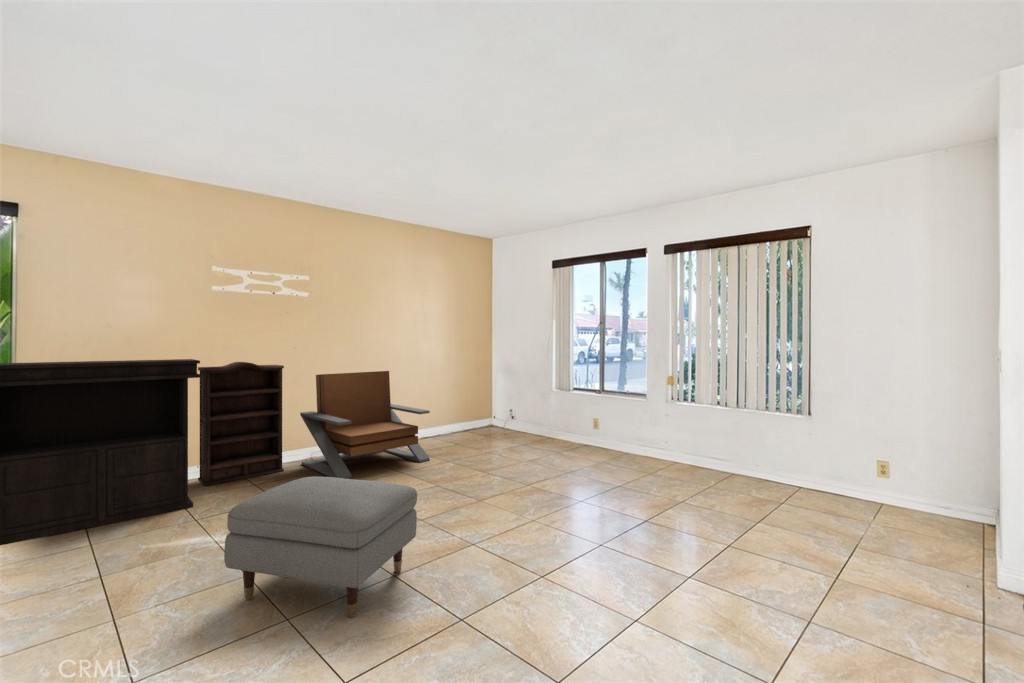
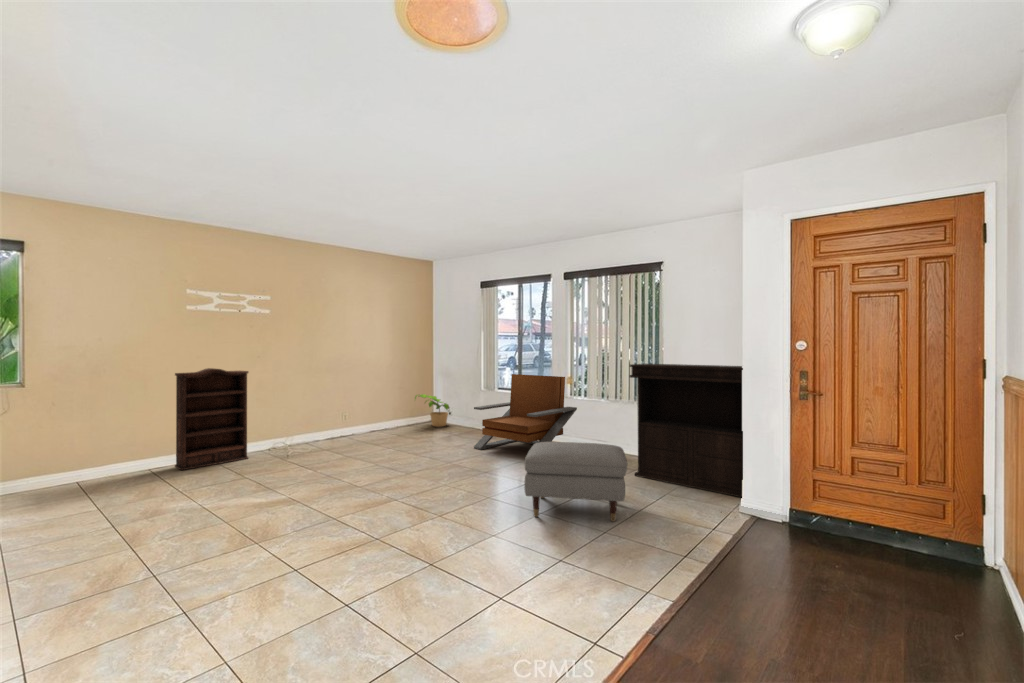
console table: present [0,359,200,545] -> present [629,364,743,497]
lounge chair: present [300,371,430,479] -> present [474,374,577,450]
potted plant: none [473,394,512,432] -> present [415,394,449,427]
ottoman: present [224,477,417,617] -> present [524,442,627,522]

